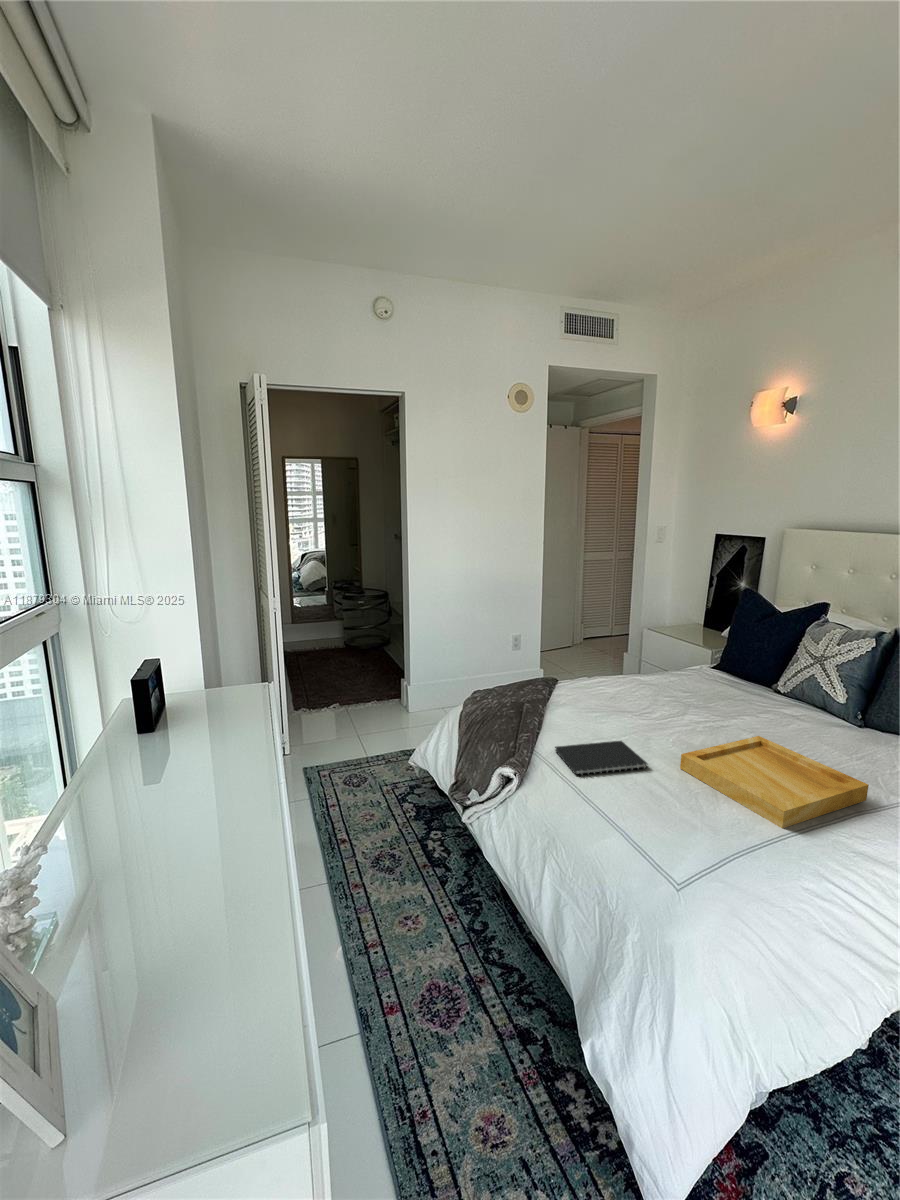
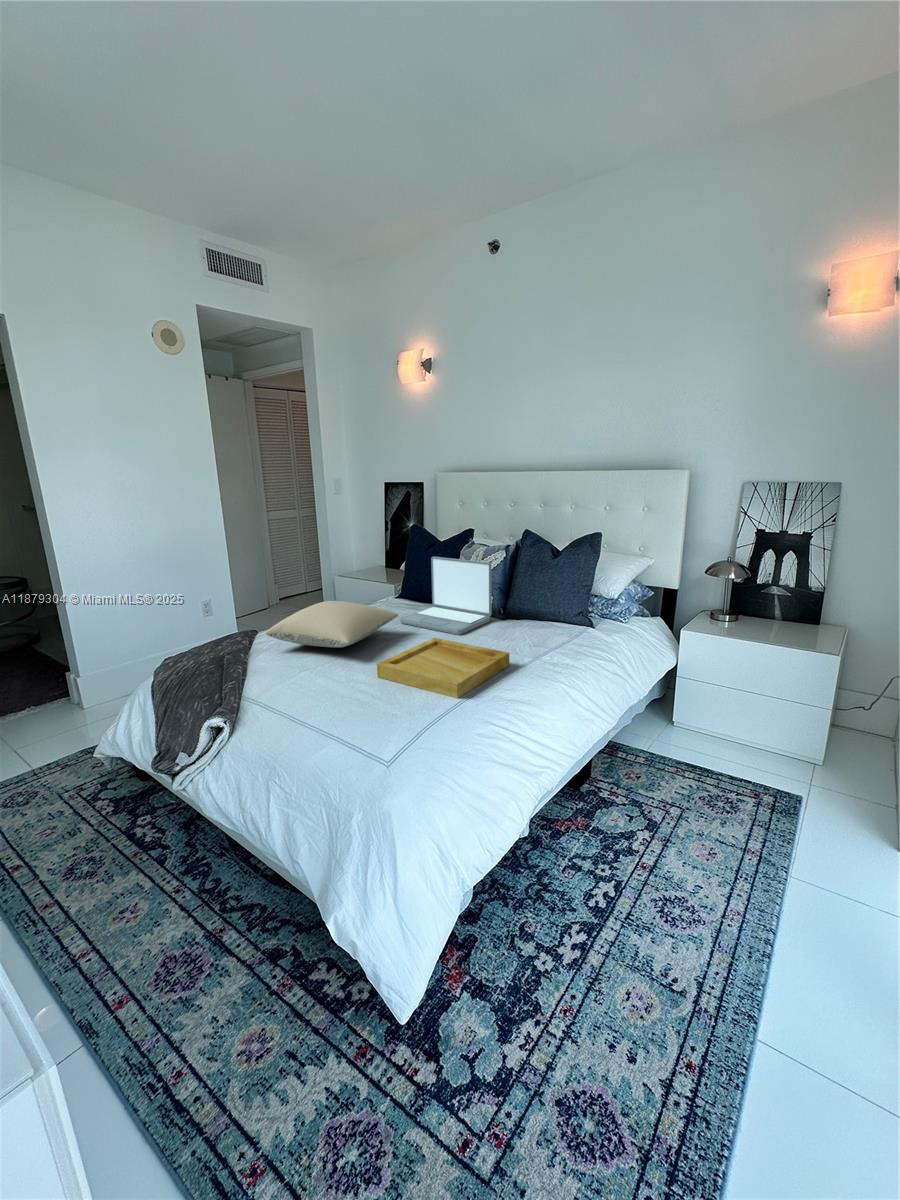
laptop: none [715,633,853,737] -> present [400,557,492,635]
pillow: none [567,666,715,722] -> present [266,601,399,647]
notebook: present [555,741,647,775] -> none [262,667,350,704]

